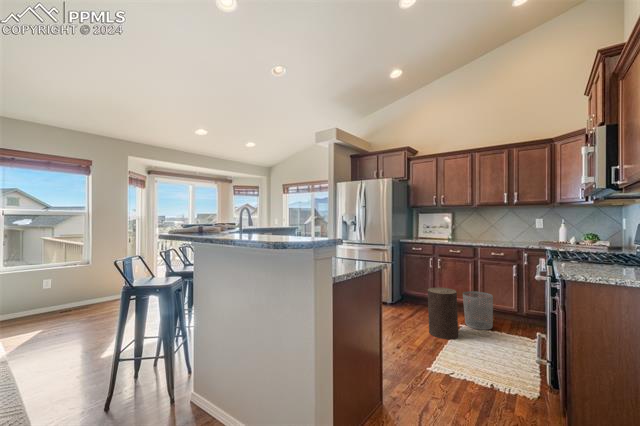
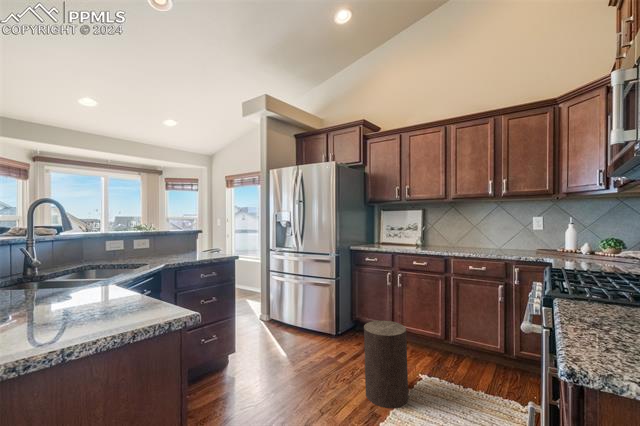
waste bin: present [463,291,493,330] -> none [423,323,466,386]

